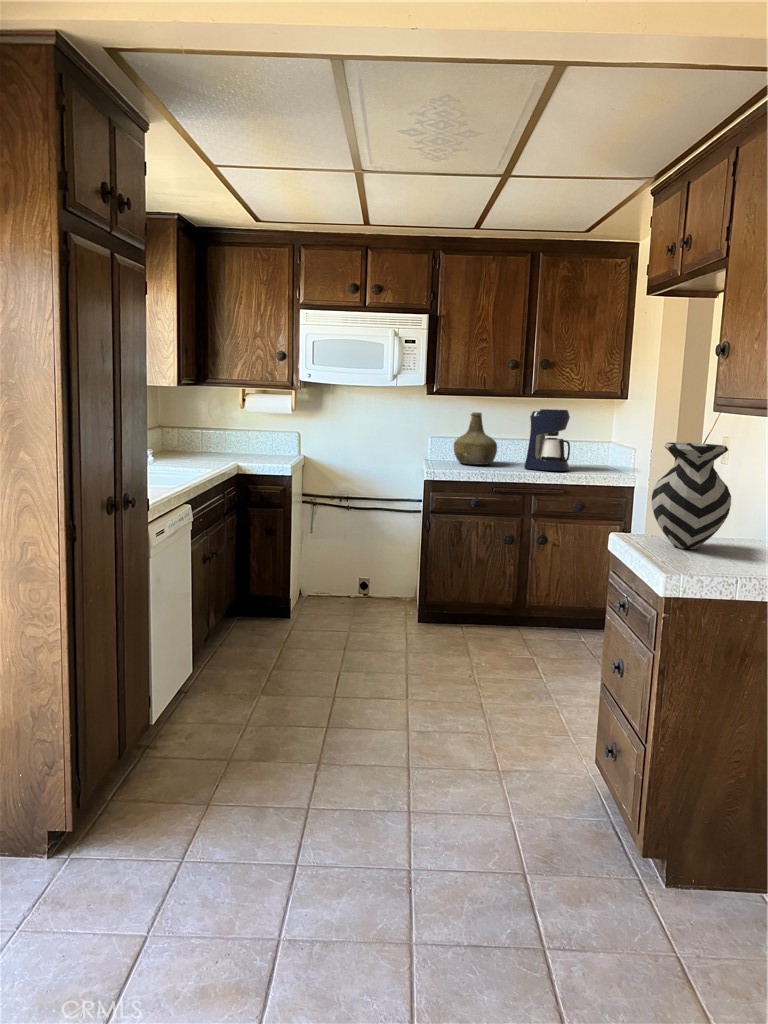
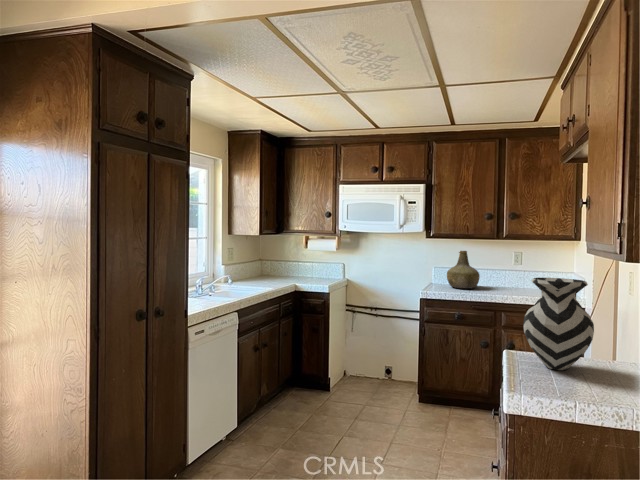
coffee maker: present [524,409,570,471] -> none [499,248,537,295]

